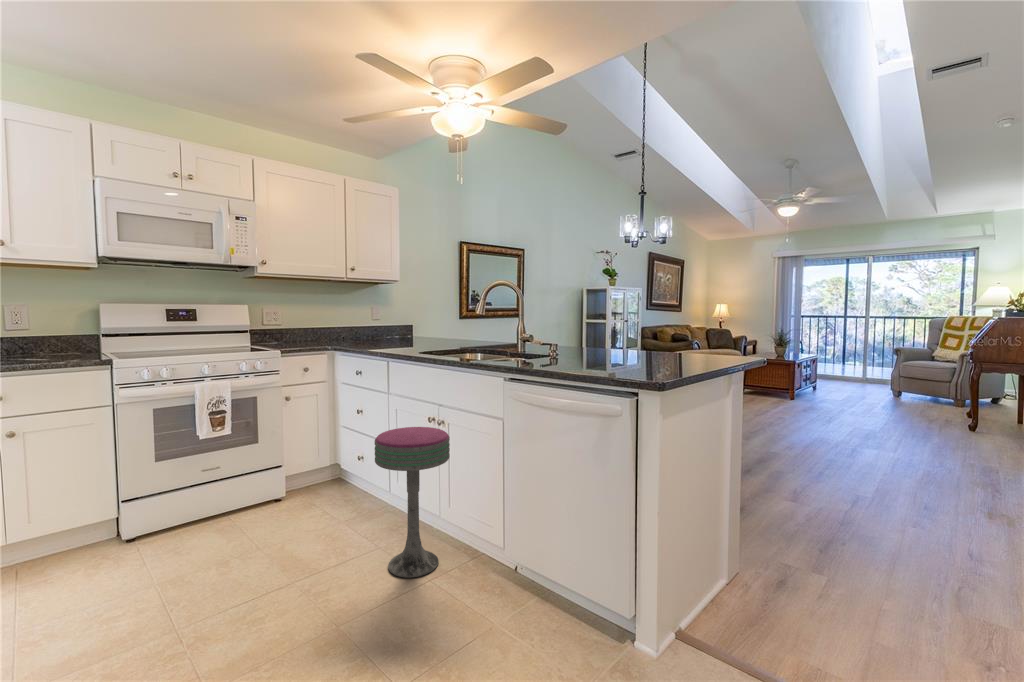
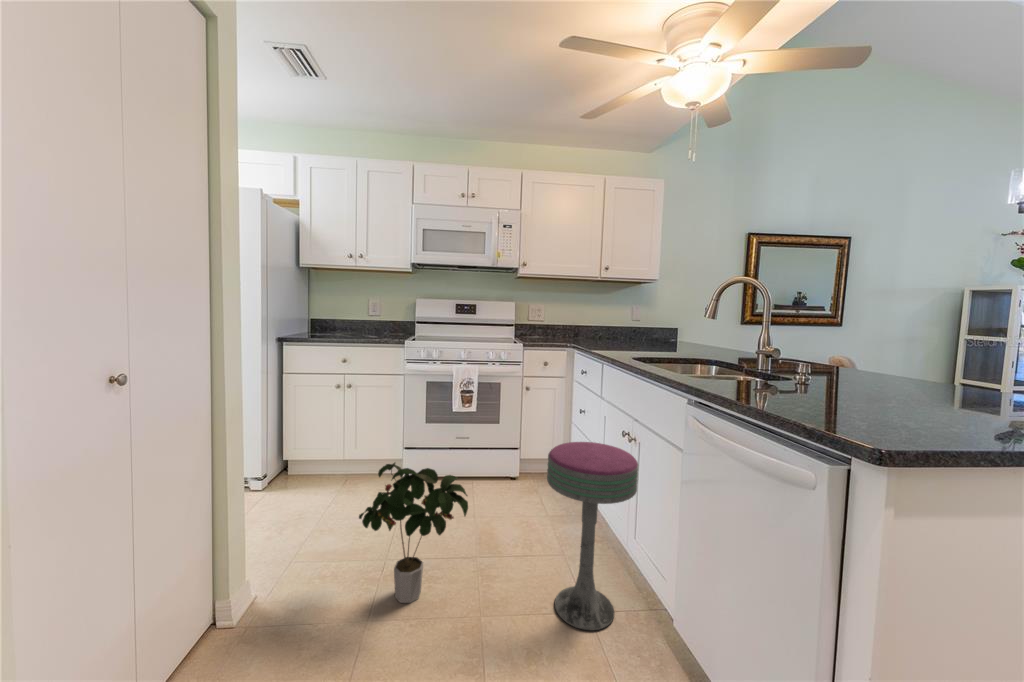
potted plant: none [159,486,309,636] -> present [359,463,468,603]

